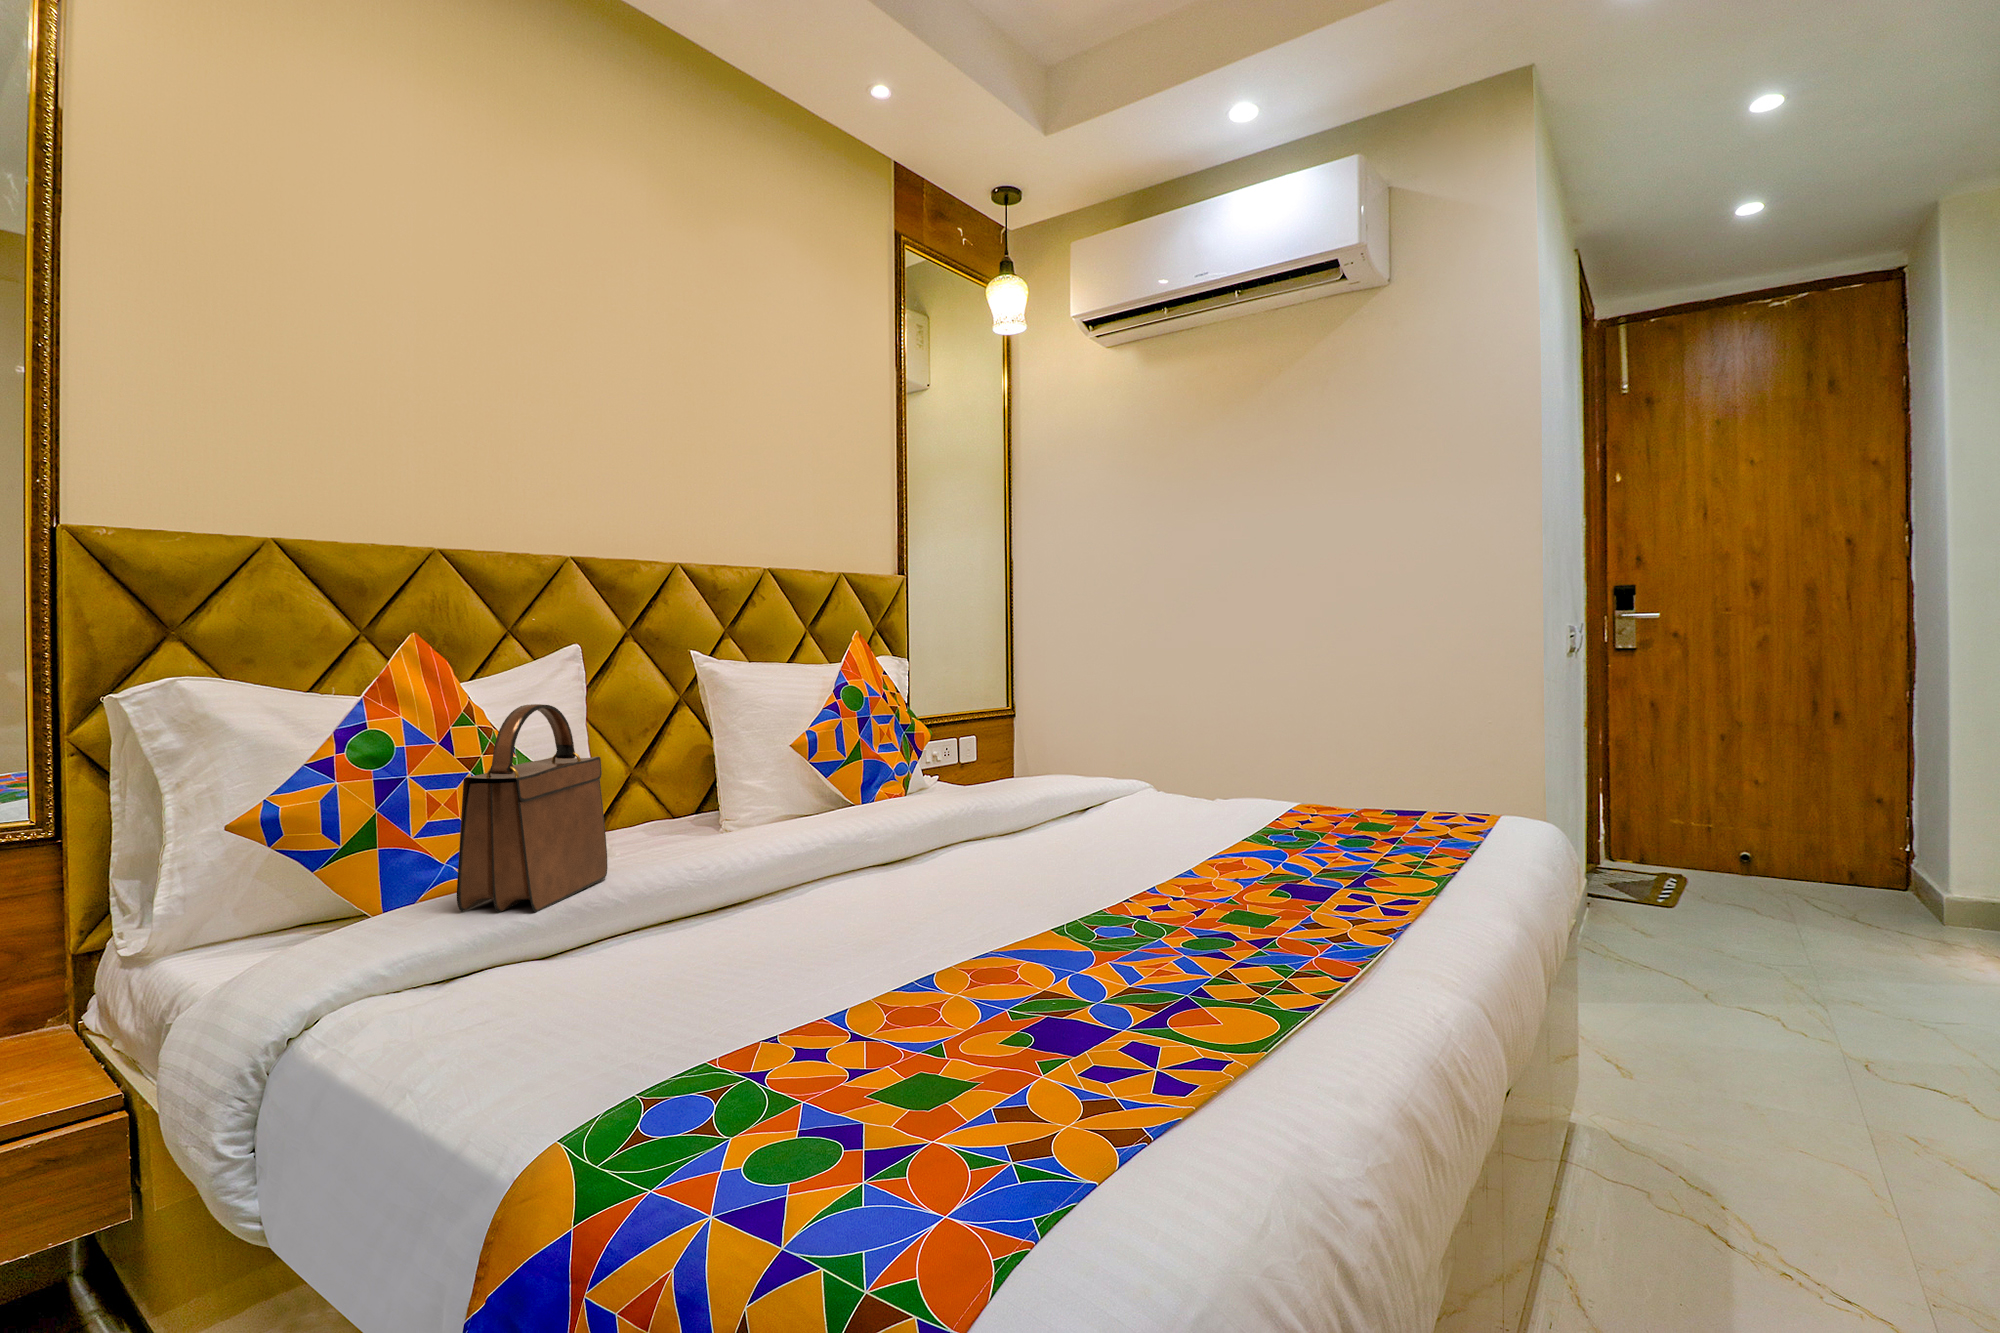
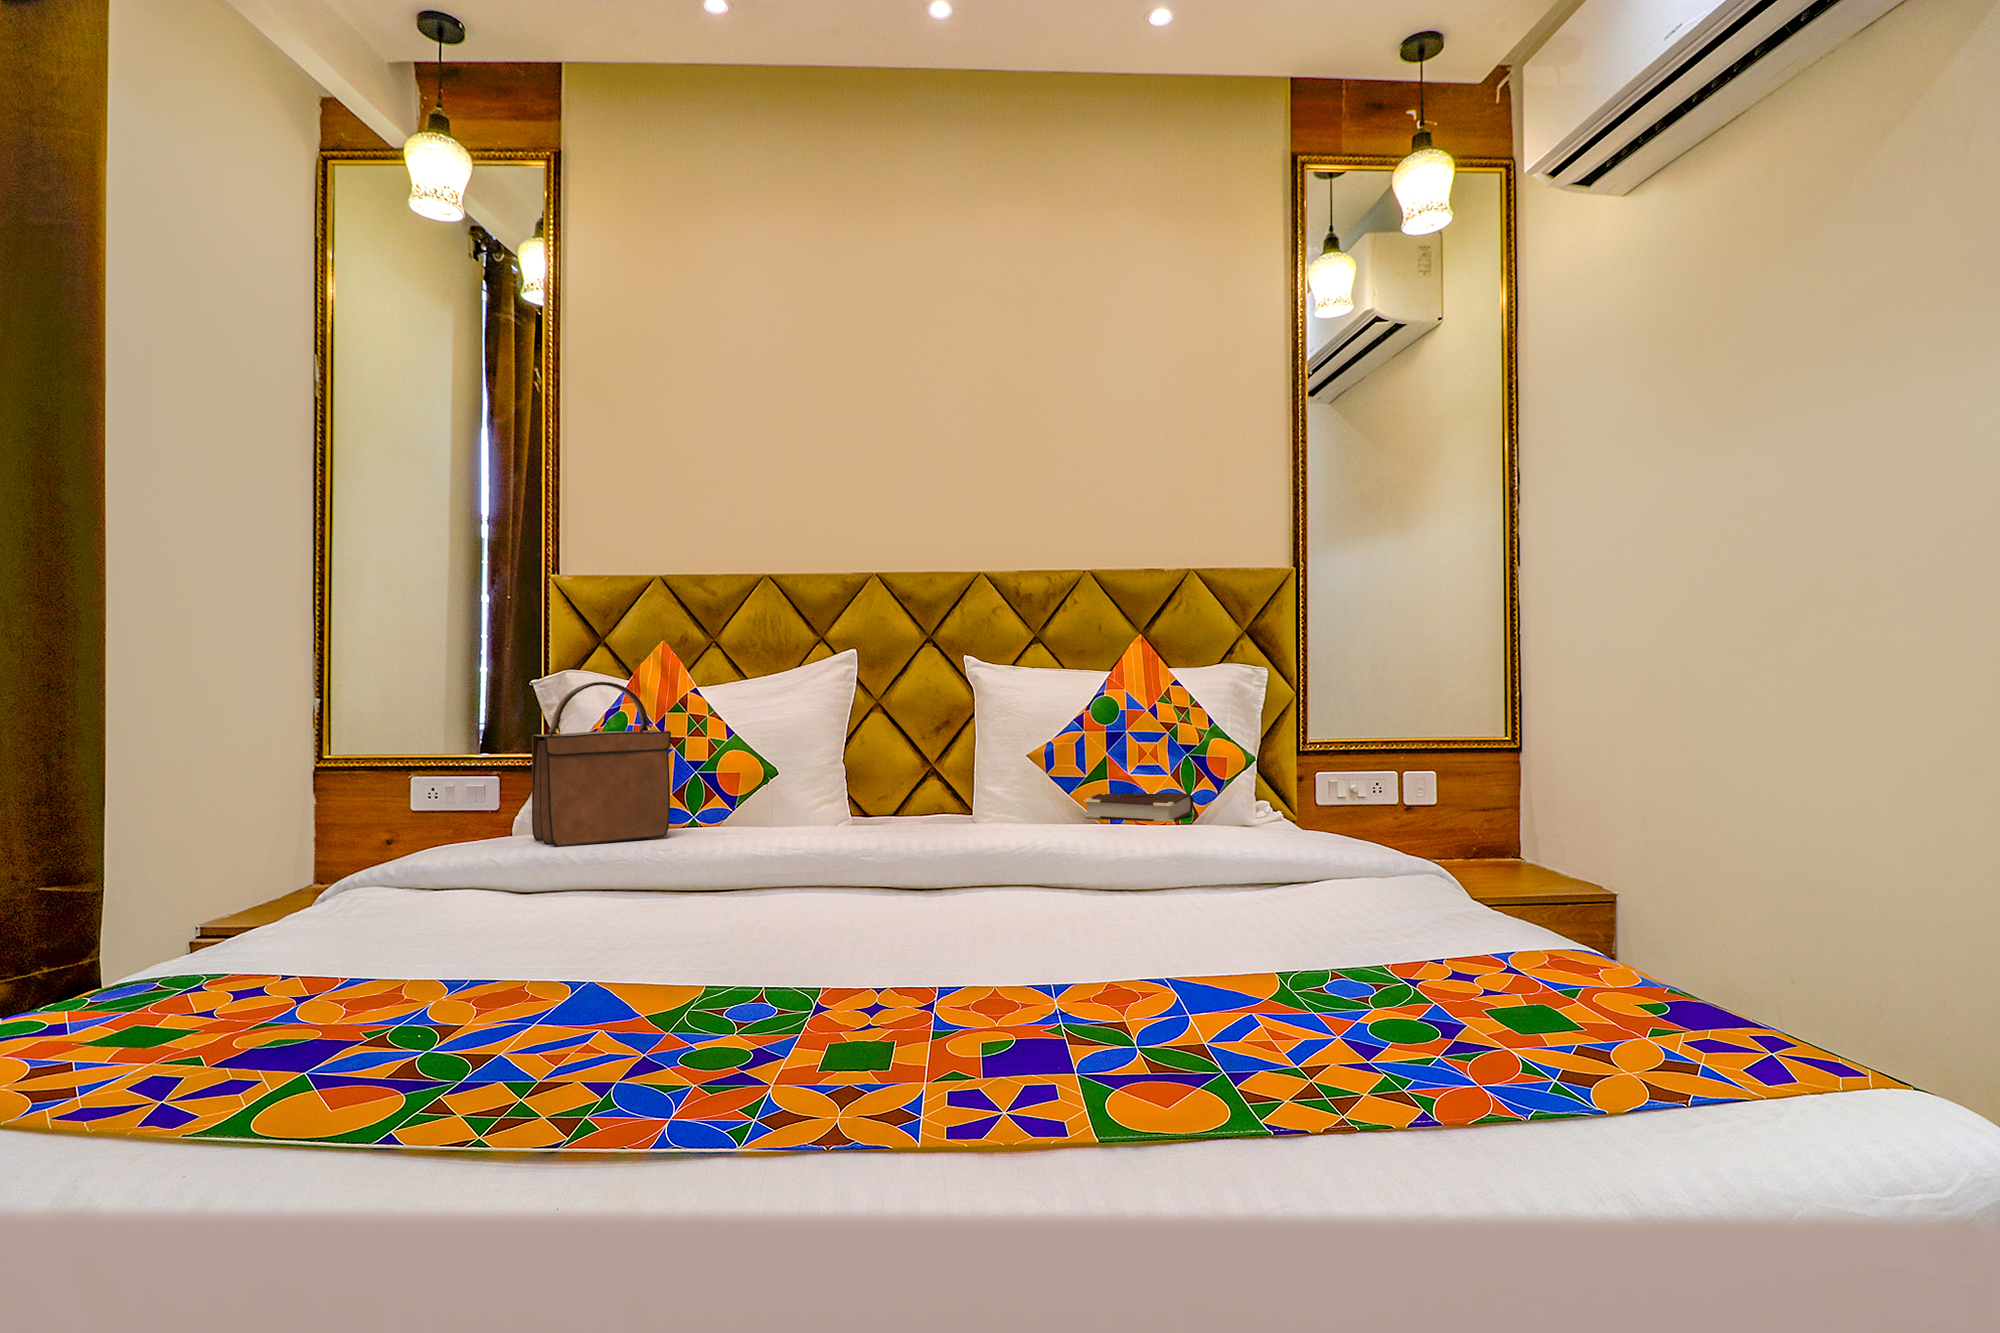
book: none [849,770,936,799] -> present [1084,792,1193,822]

